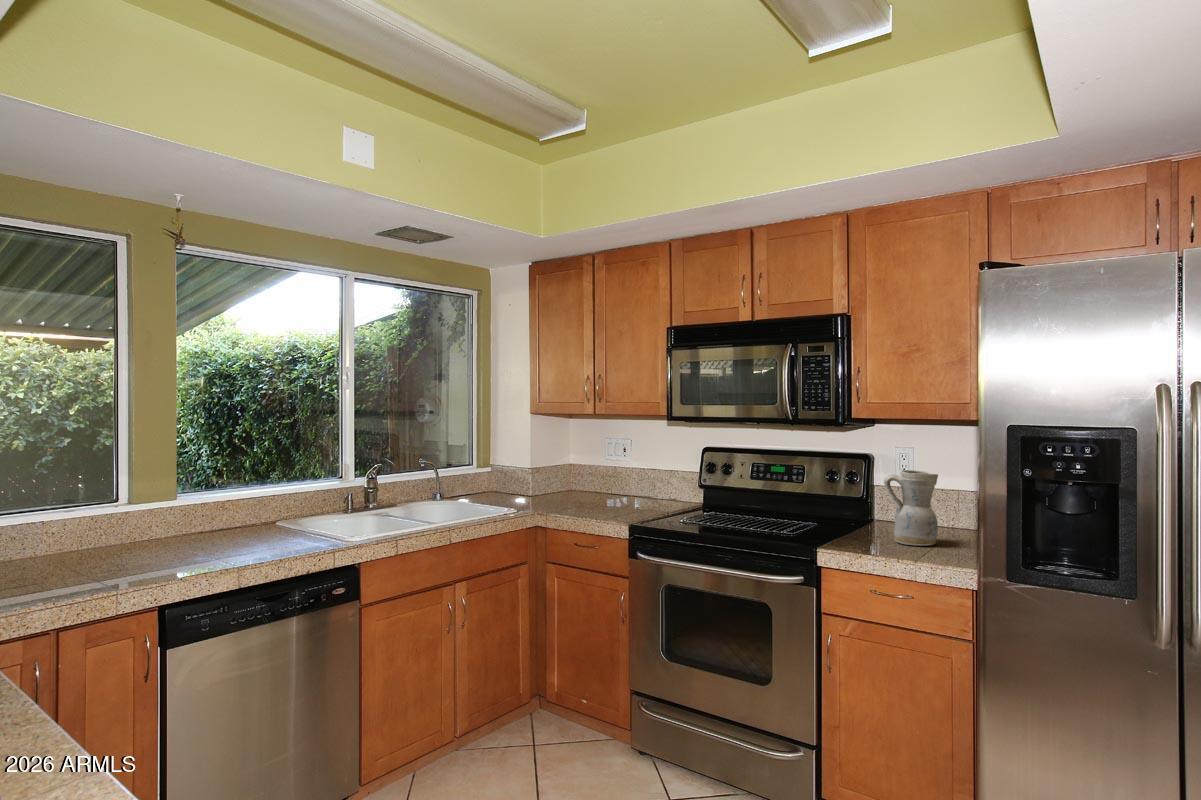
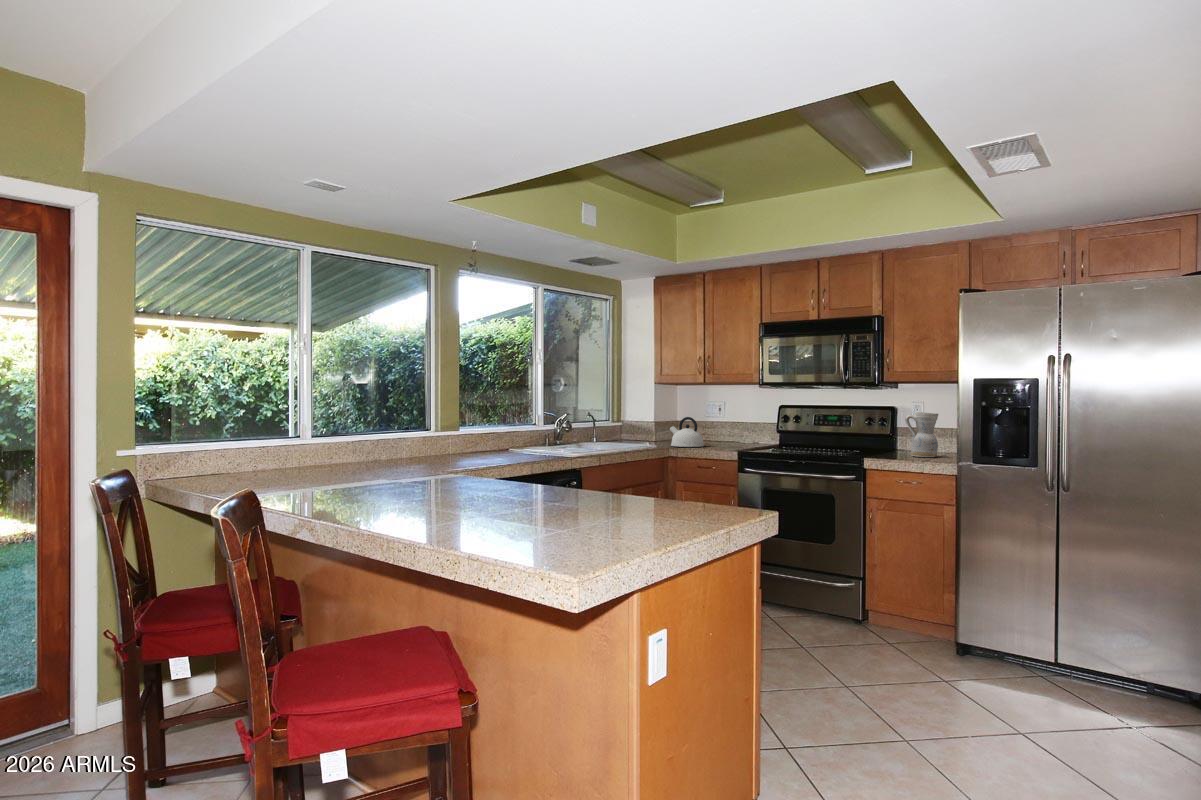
kettle: none [544,465,593,511] -> present [670,417,704,447]

